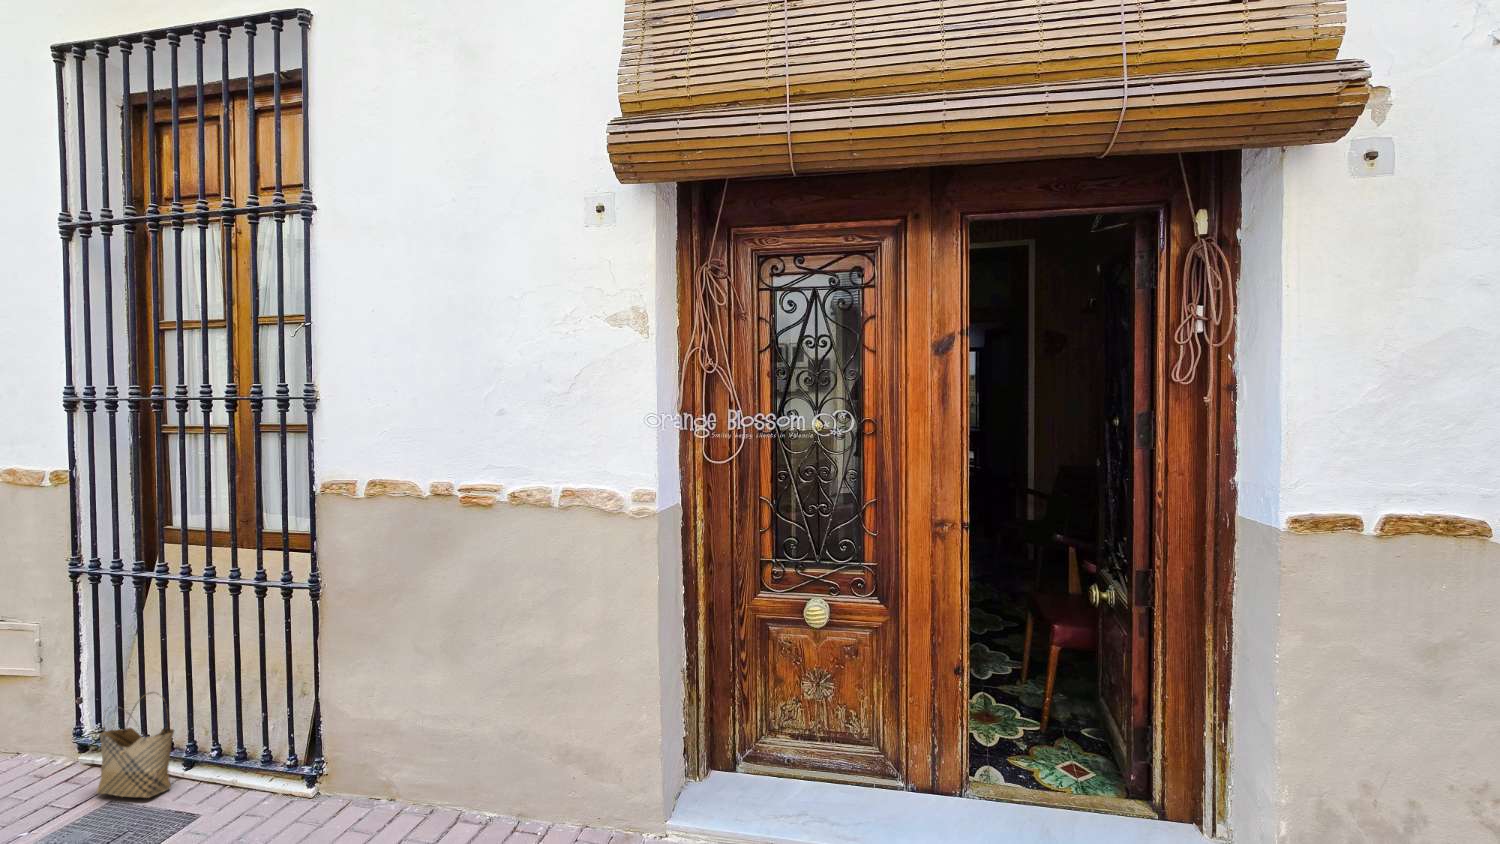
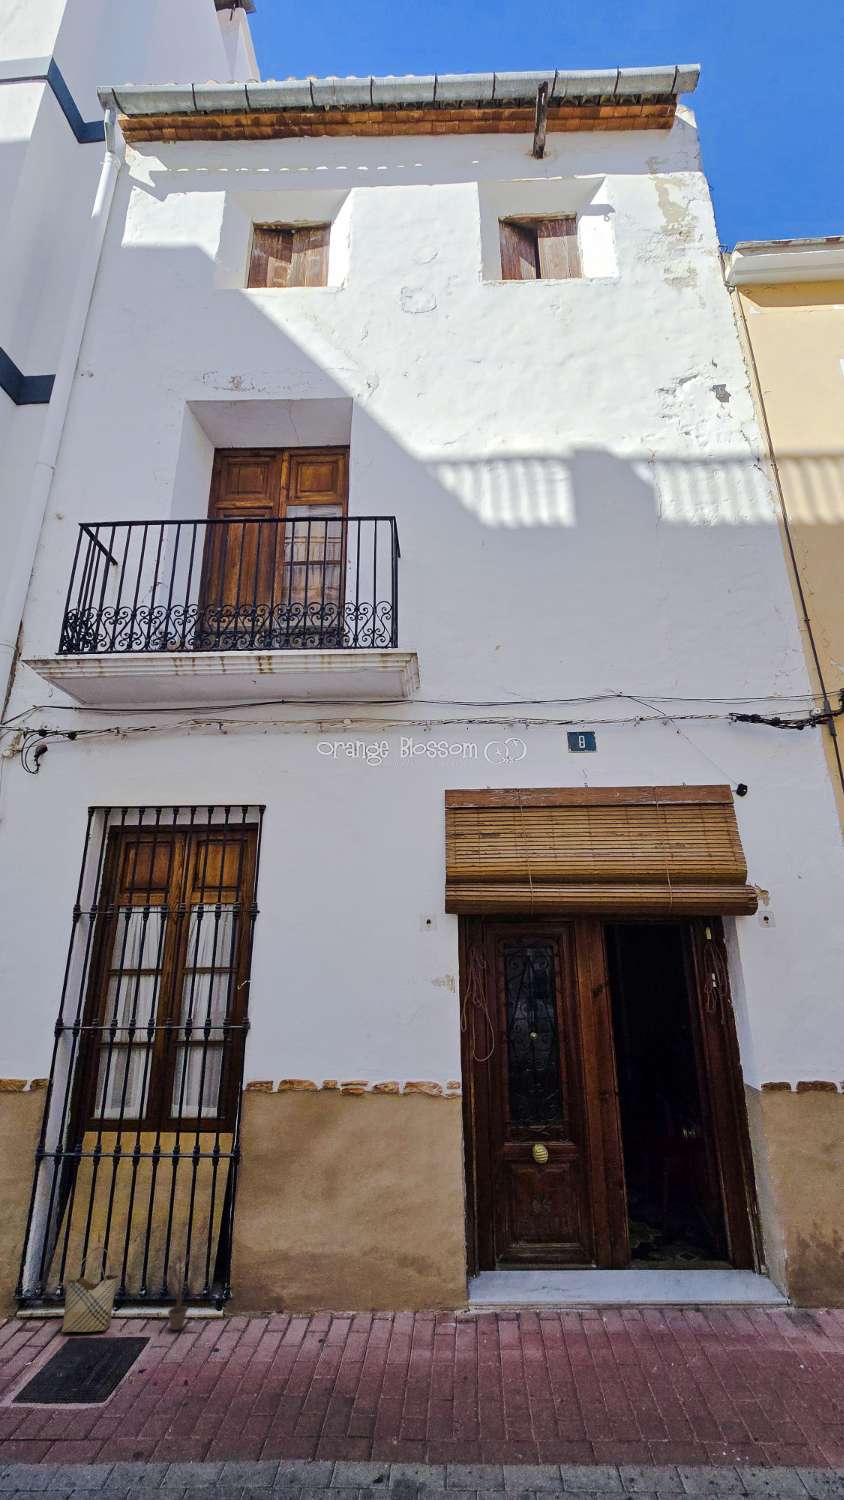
decorative plant: none [208,710,268,810] -> present [156,1253,202,1330]

